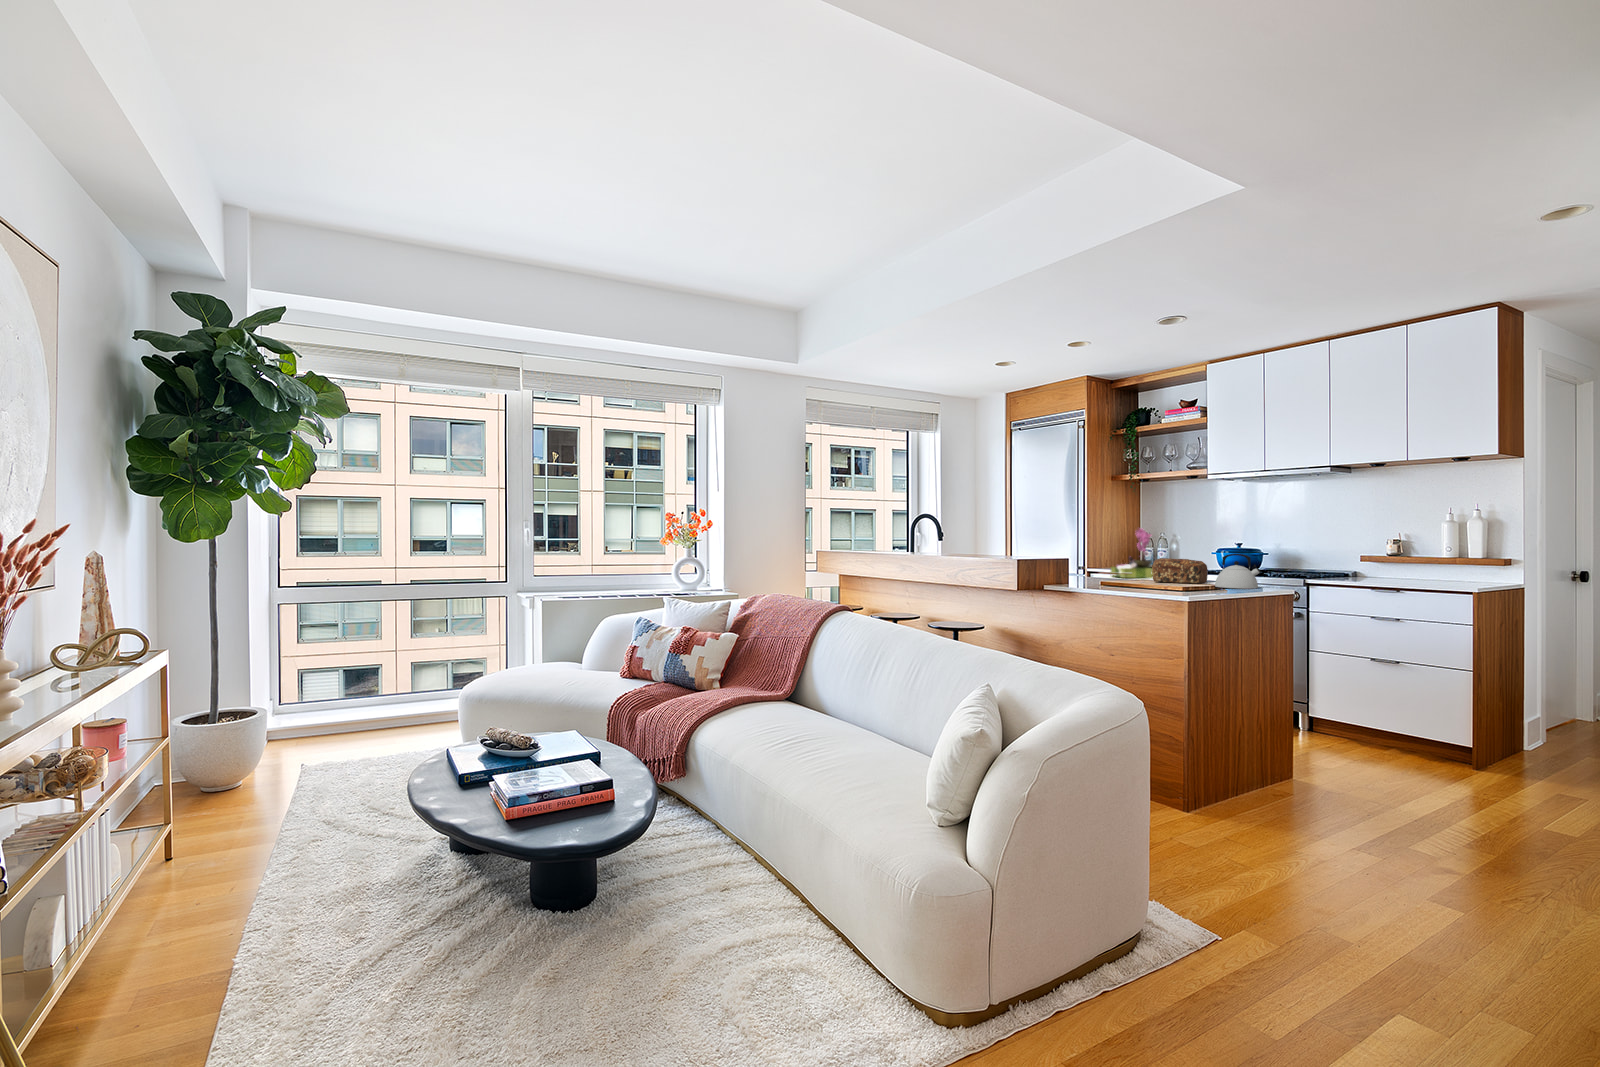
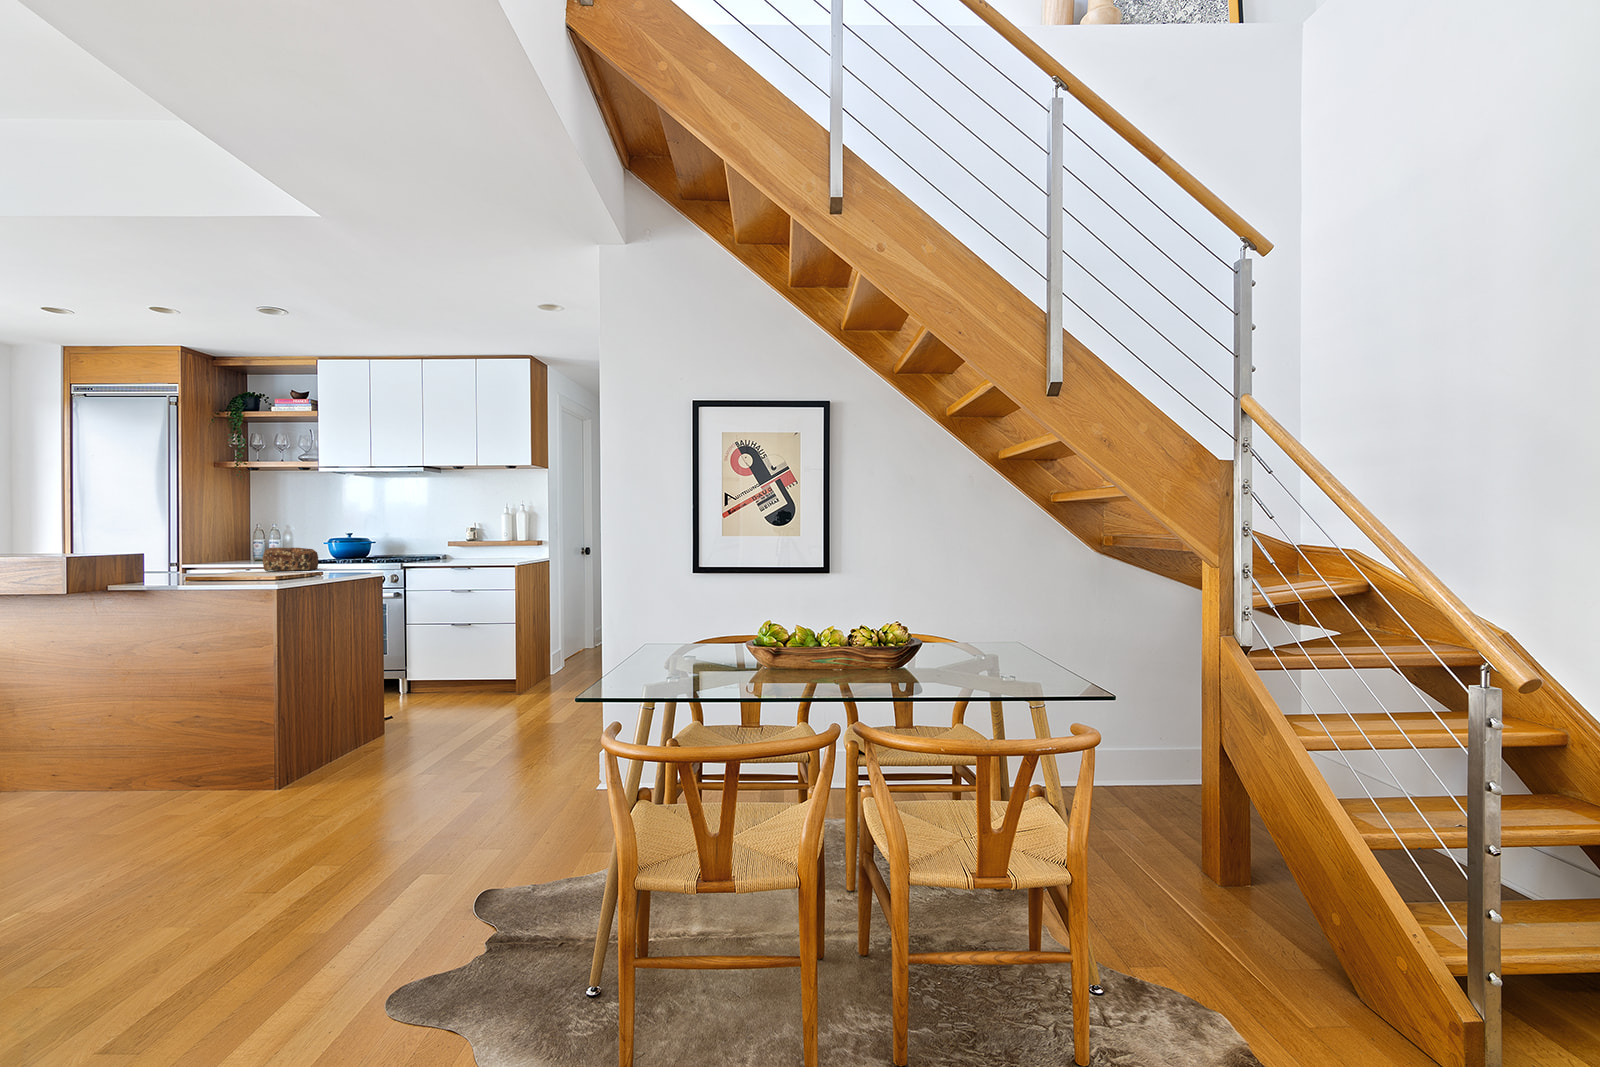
flower arrangement: present [1111,528,1153,578] -> none [216,517,266,570]
kettle: present [1215,554,1260,589] -> none [324,541,364,572]

